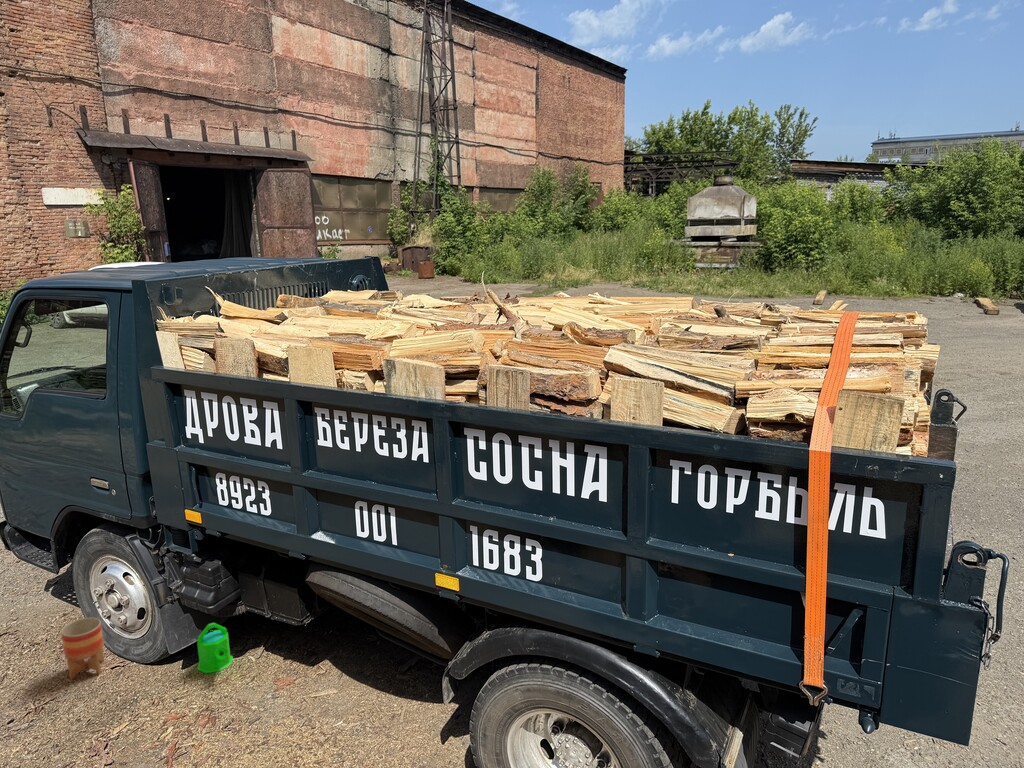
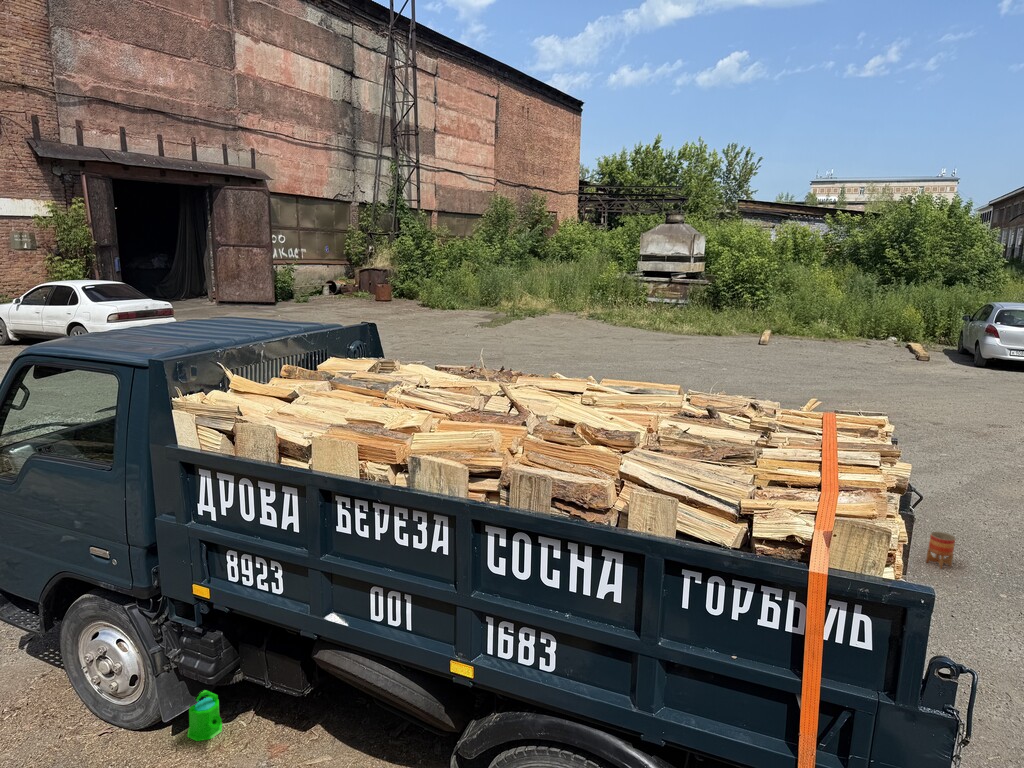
planter: present [61,618,104,680] -> present [926,532,955,569]

